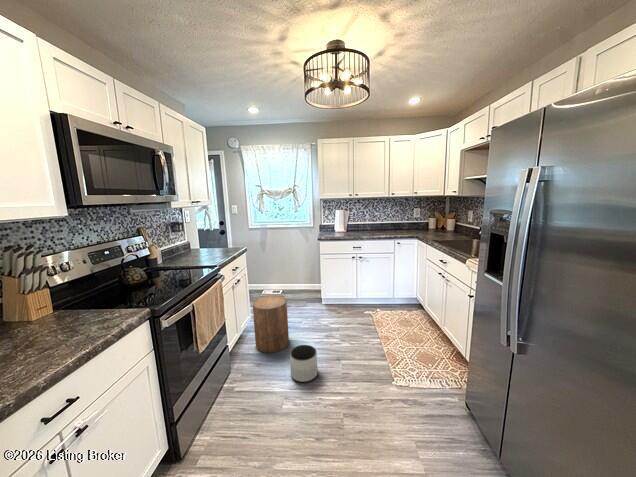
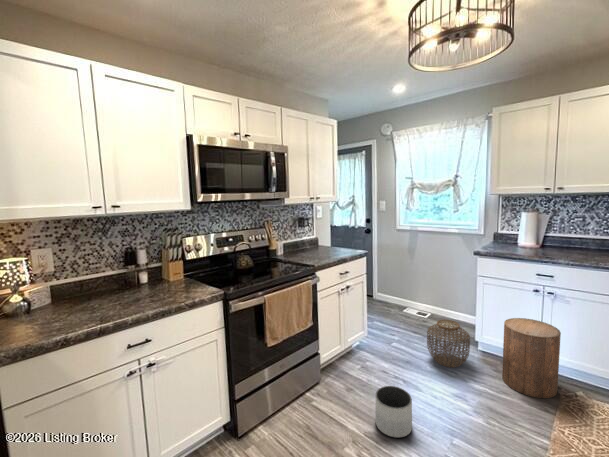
woven basket: none [297,289,325,322] -> present [427,320,470,368]
stool: present [253,295,289,353] -> present [502,318,561,398]

